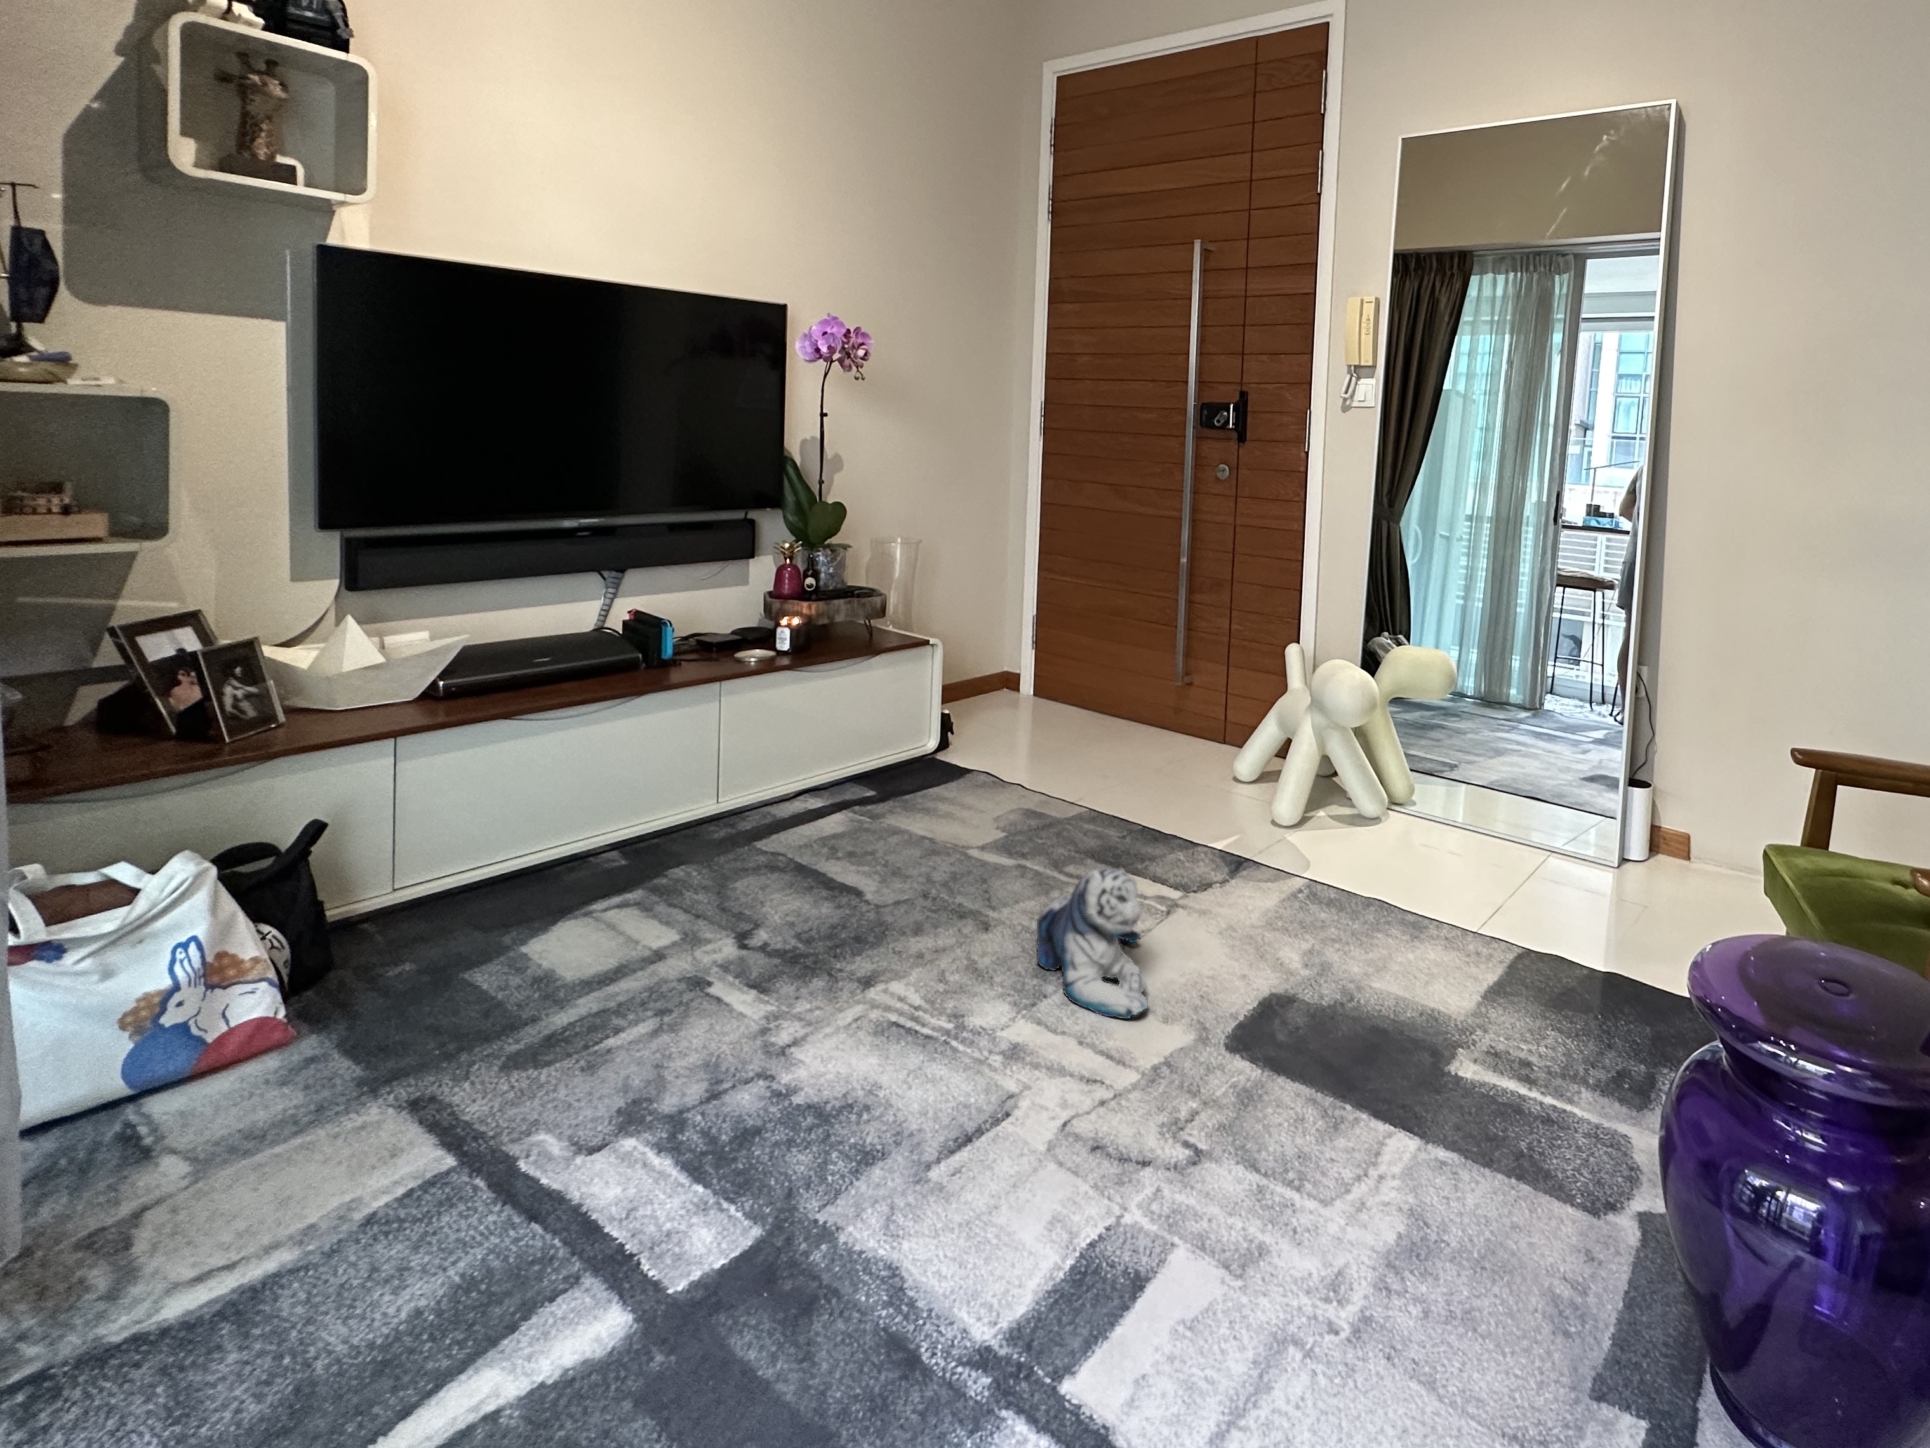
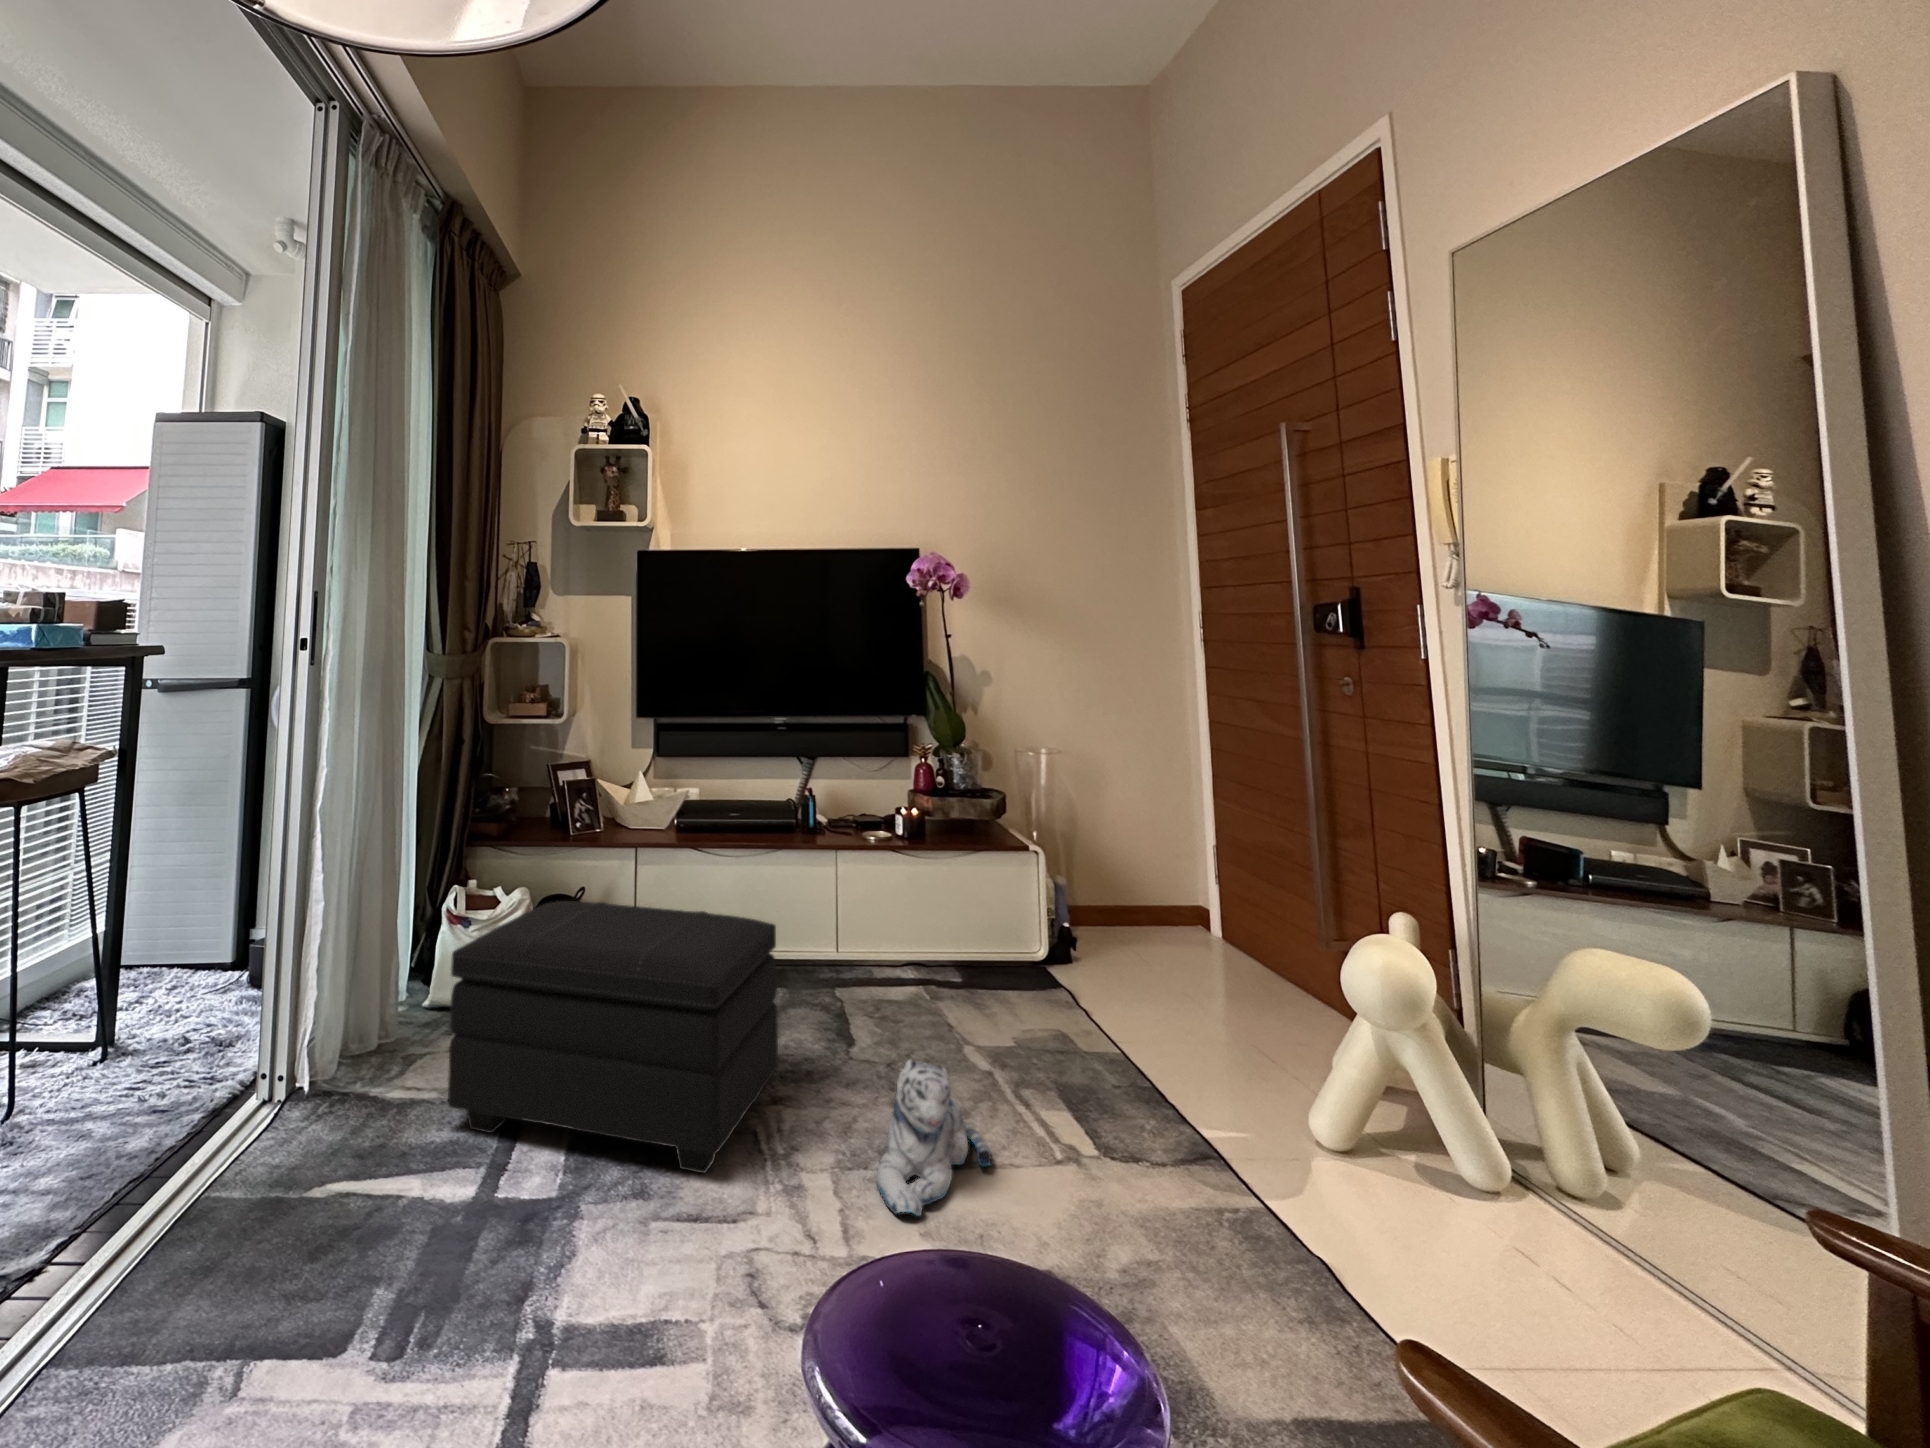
footstool: none [420,780,949,1256] -> present [448,901,778,1173]

